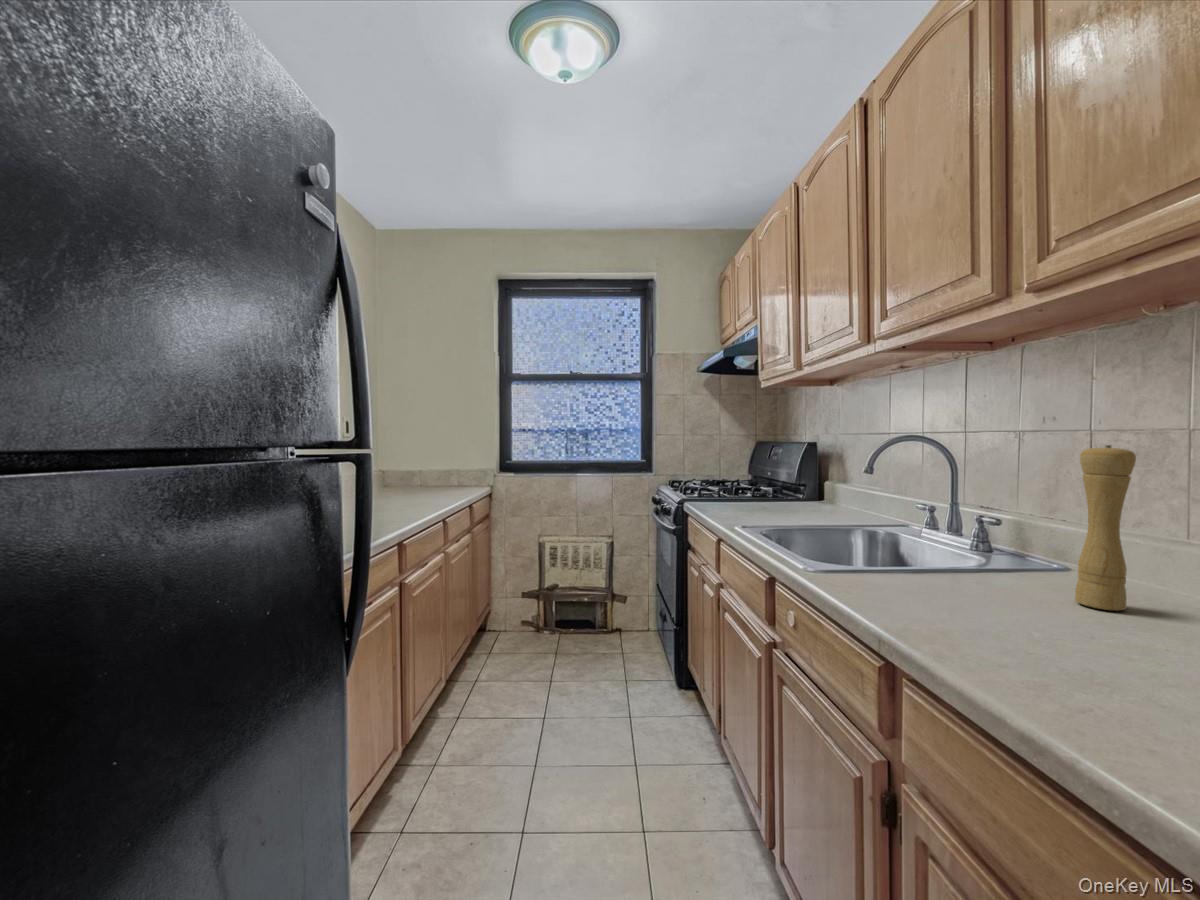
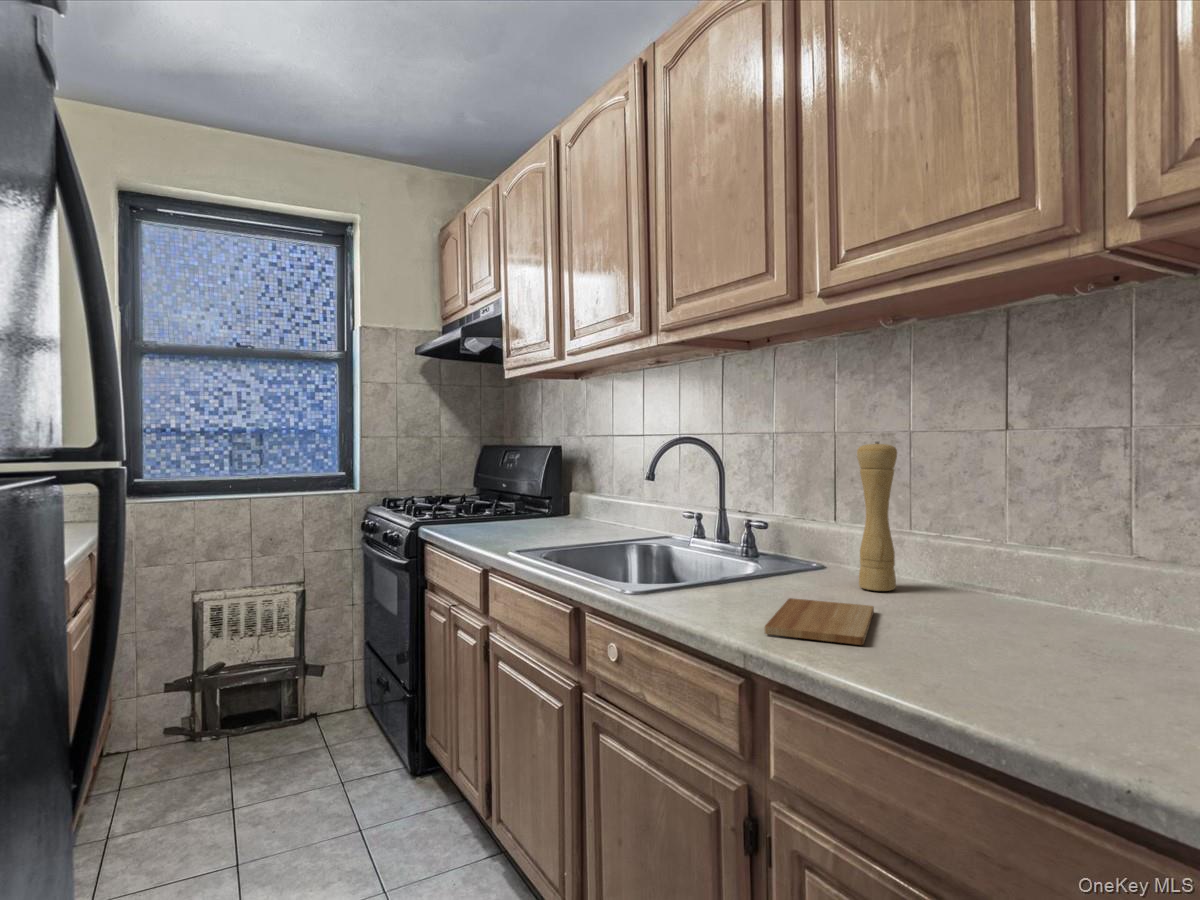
cutting board: none [914,598,1069,653] -> present [765,598,874,645]

